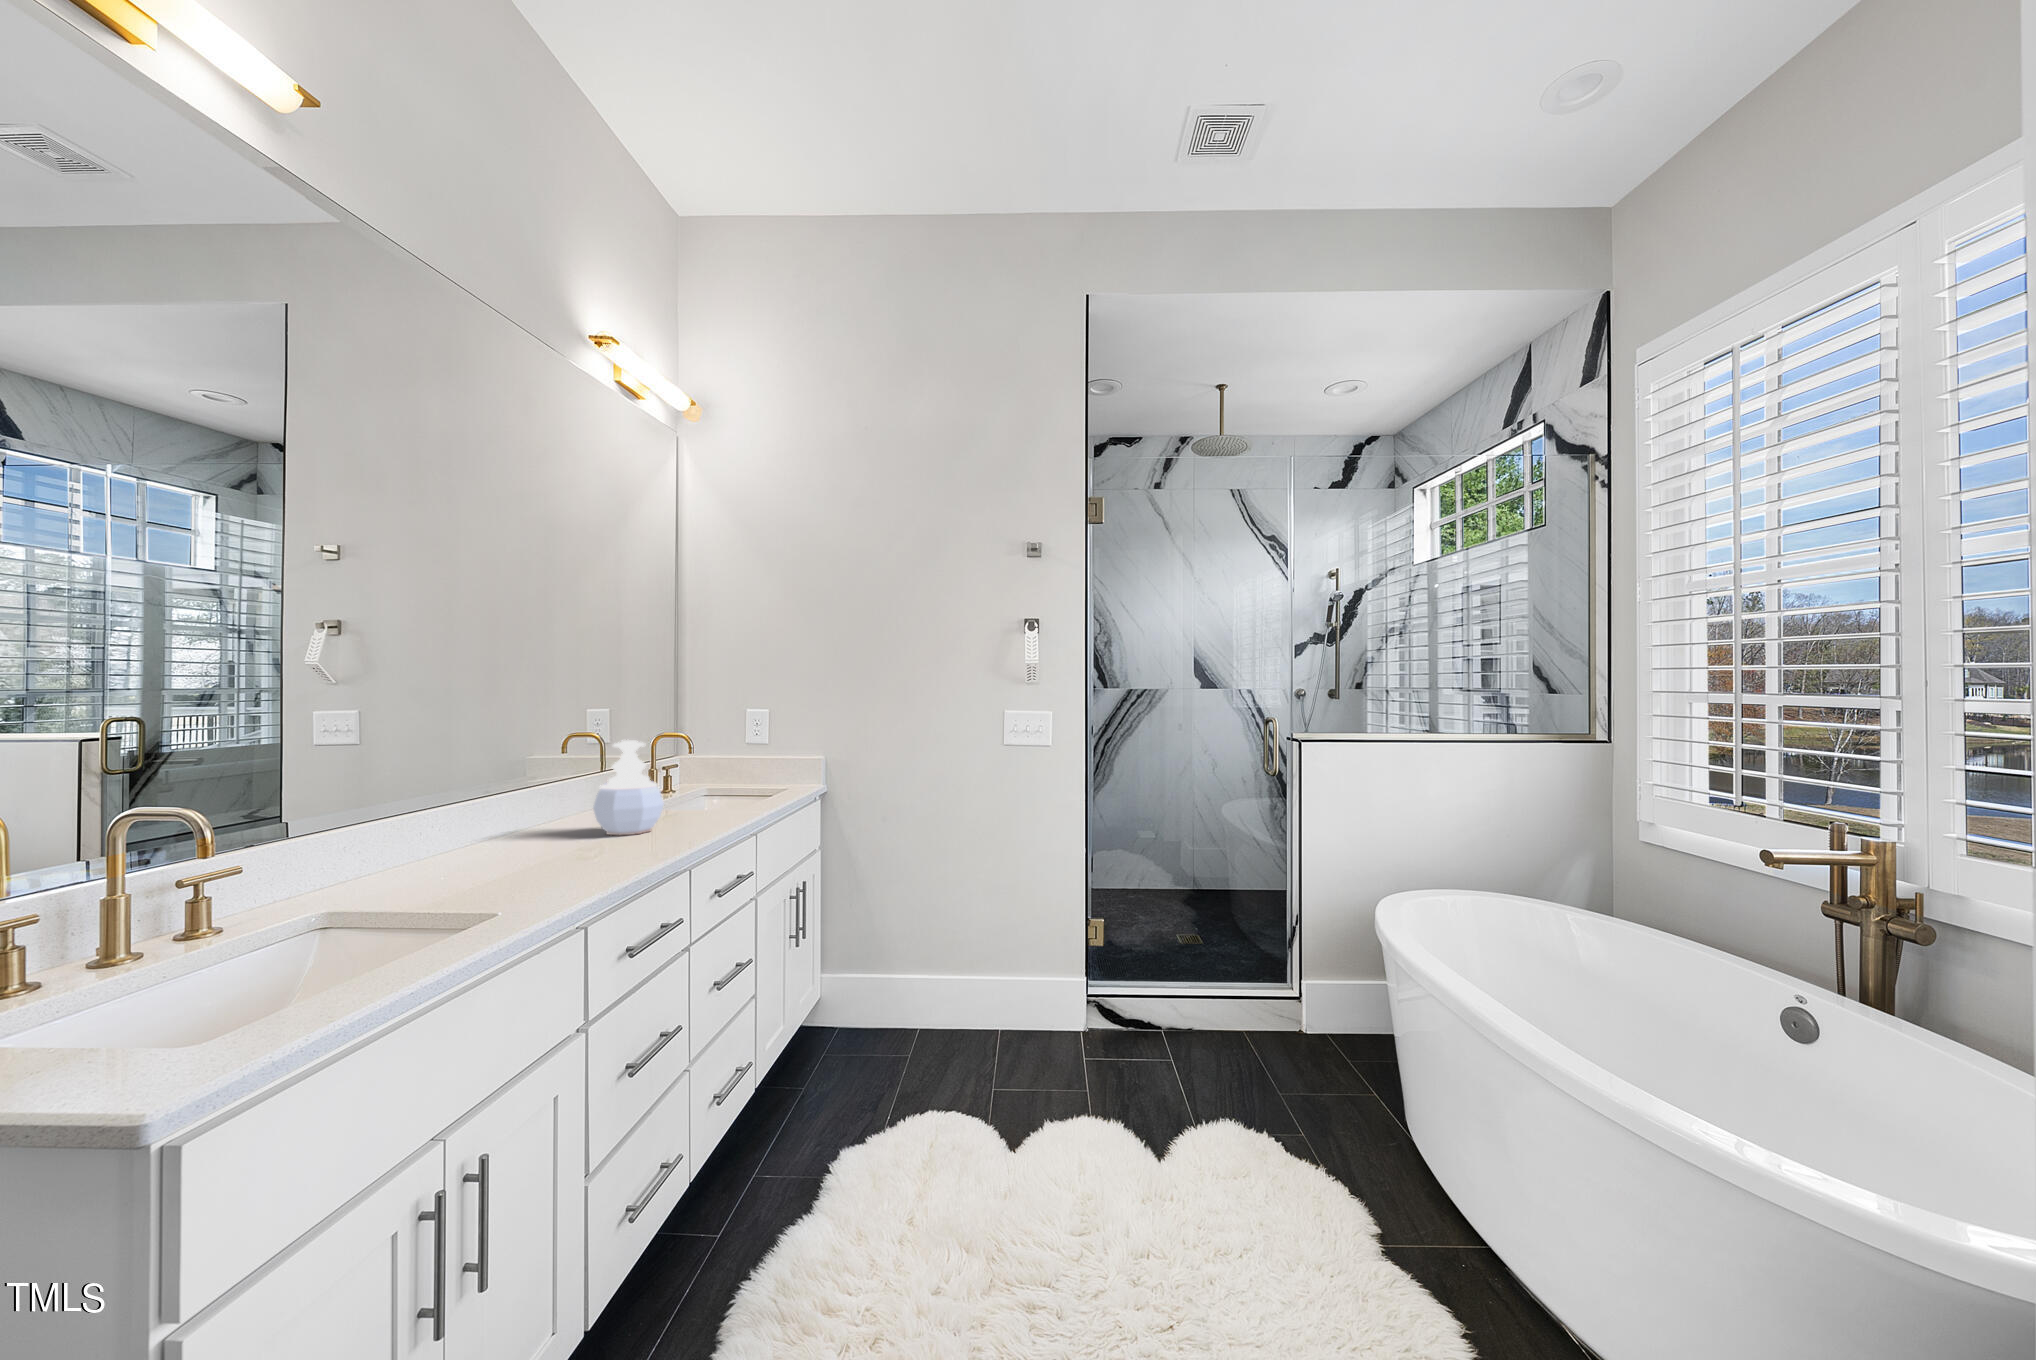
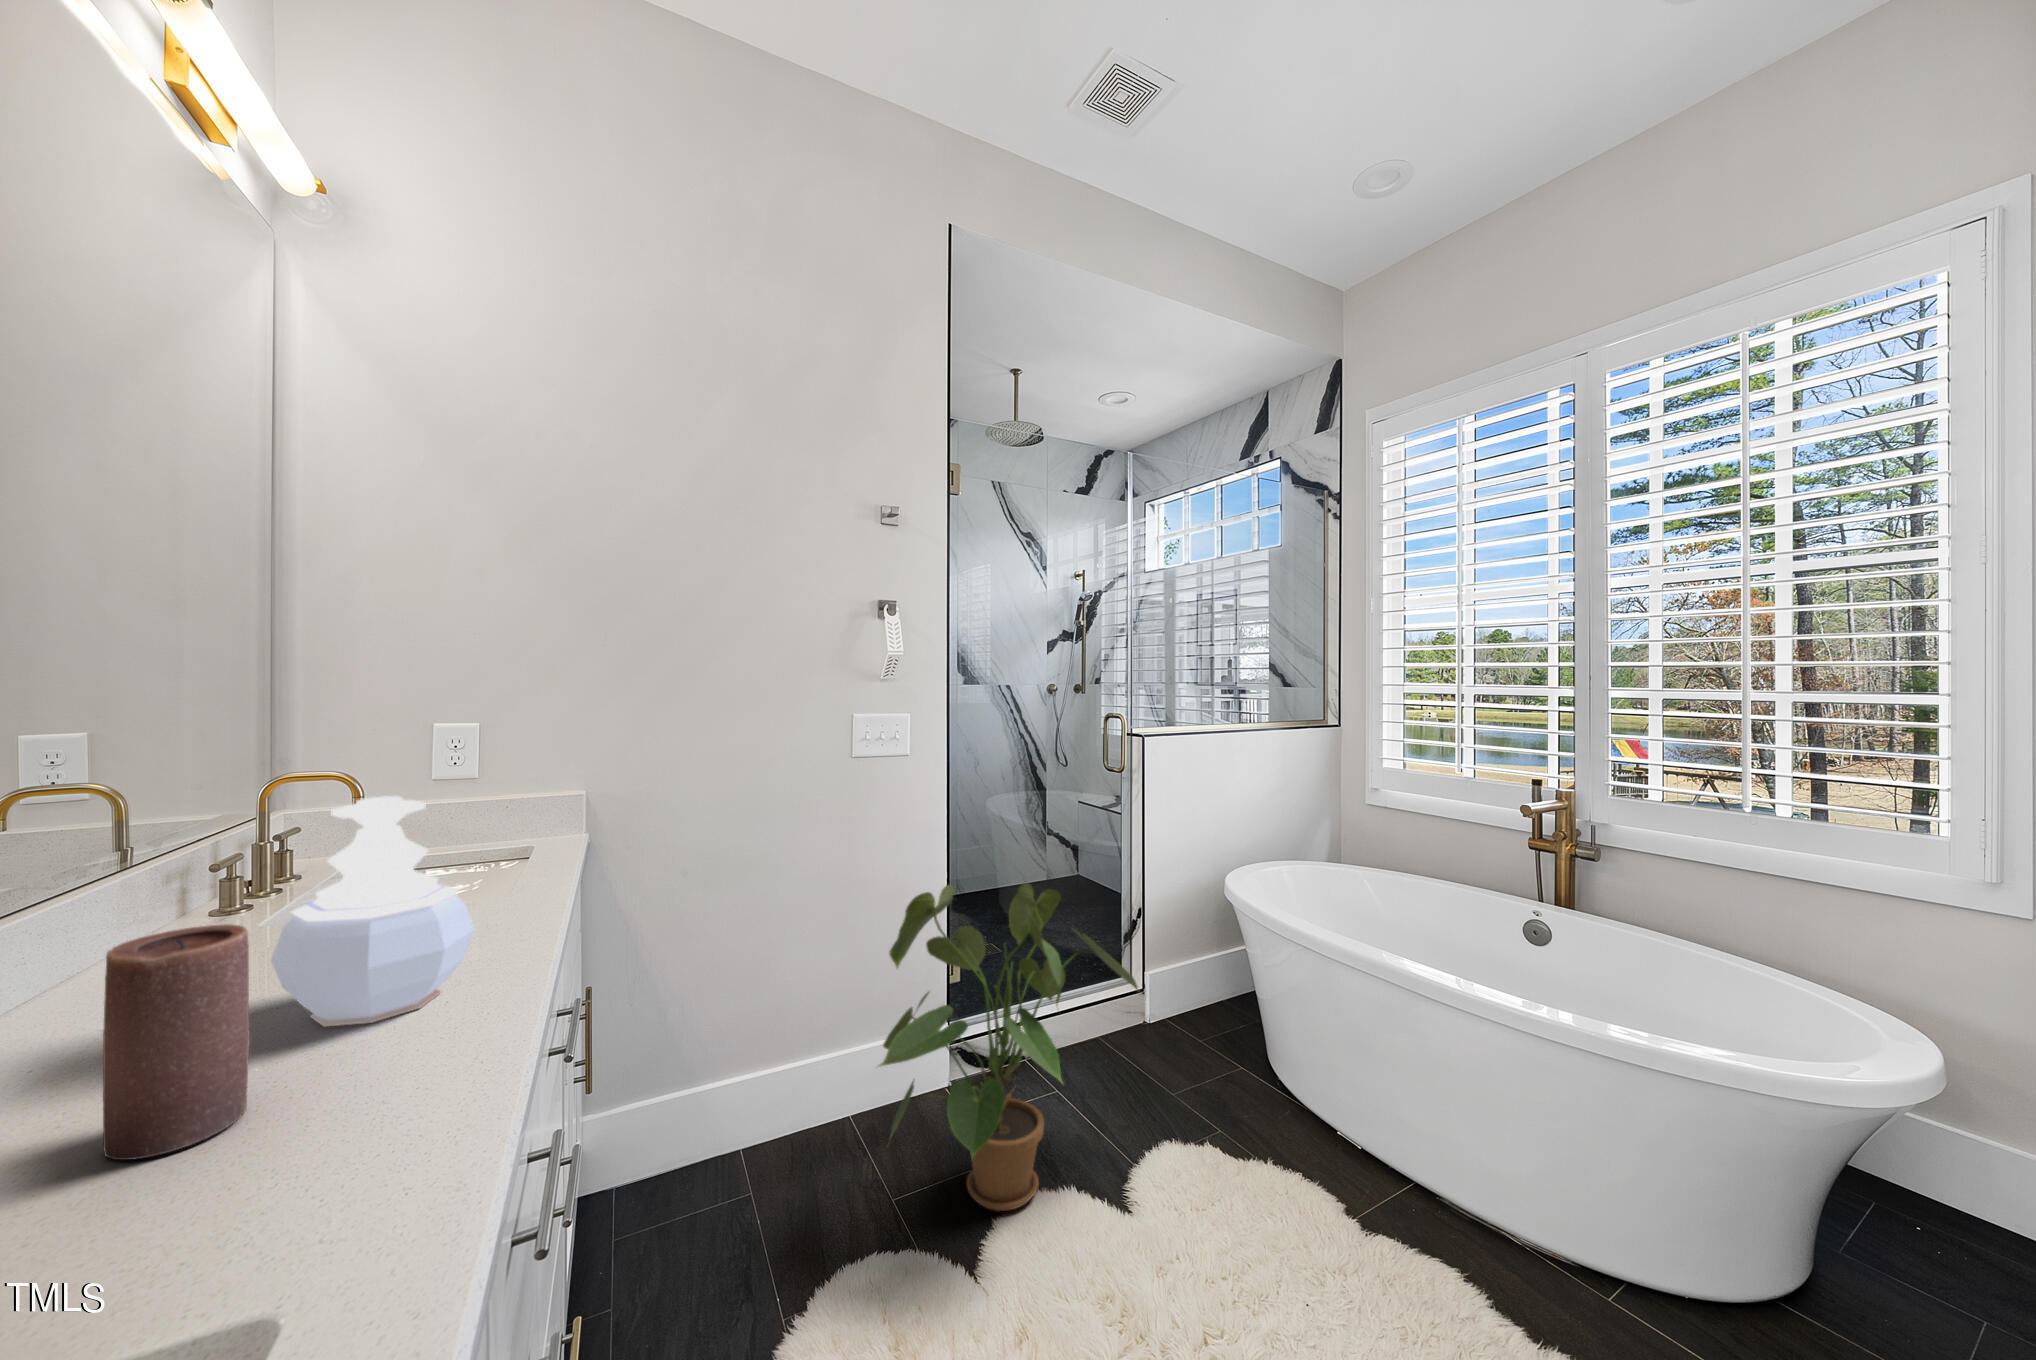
candle: none [523,778,562,851] -> present [103,924,250,1160]
house plant: none [958,854,1196,1105] -> present [879,883,1138,1211]

